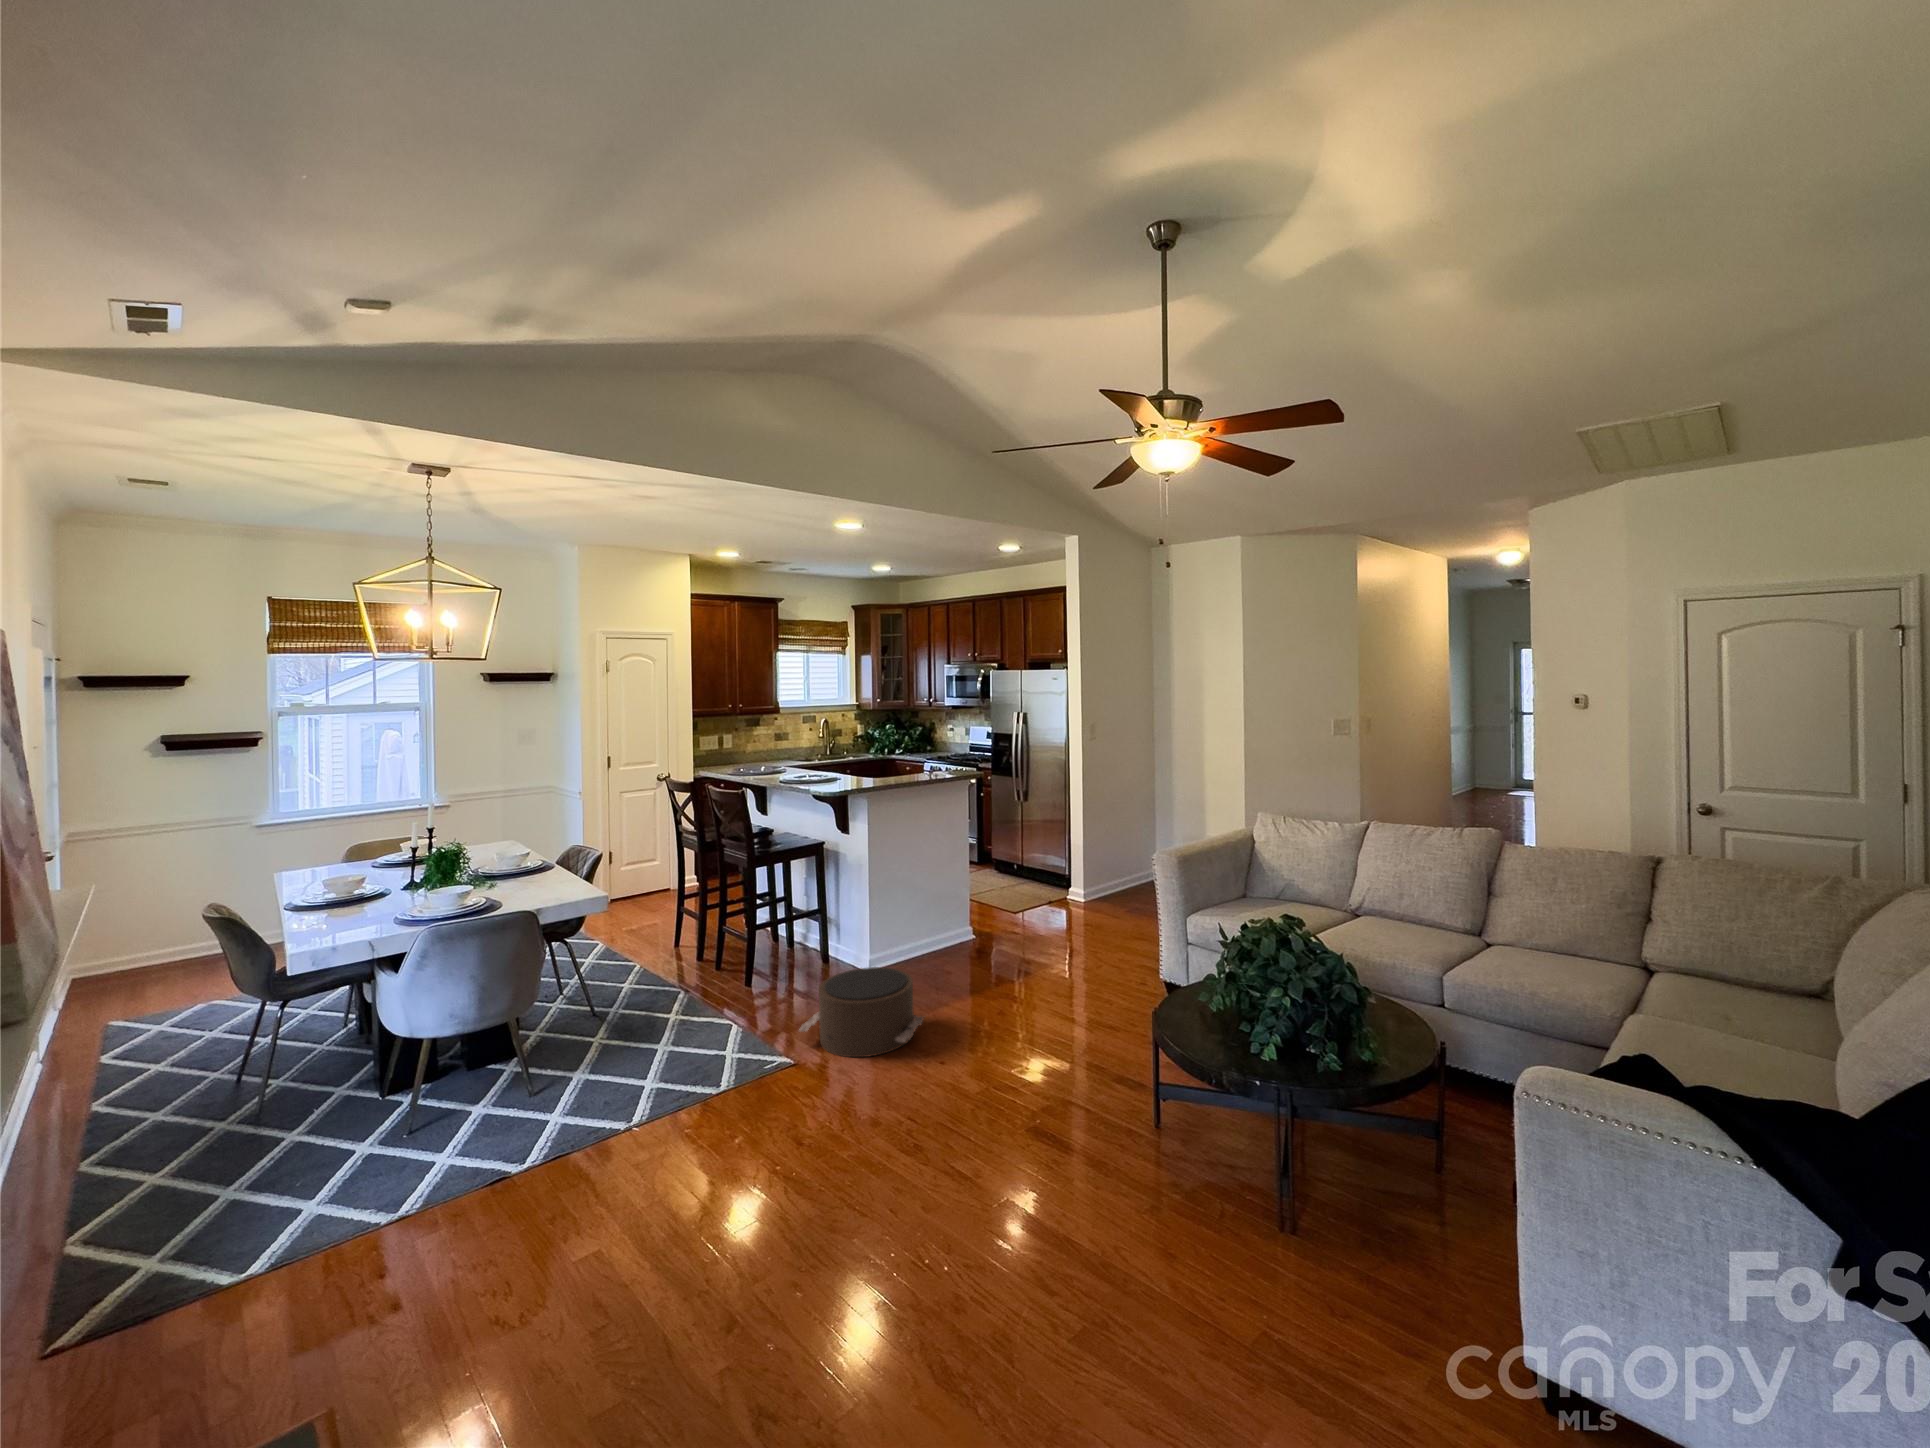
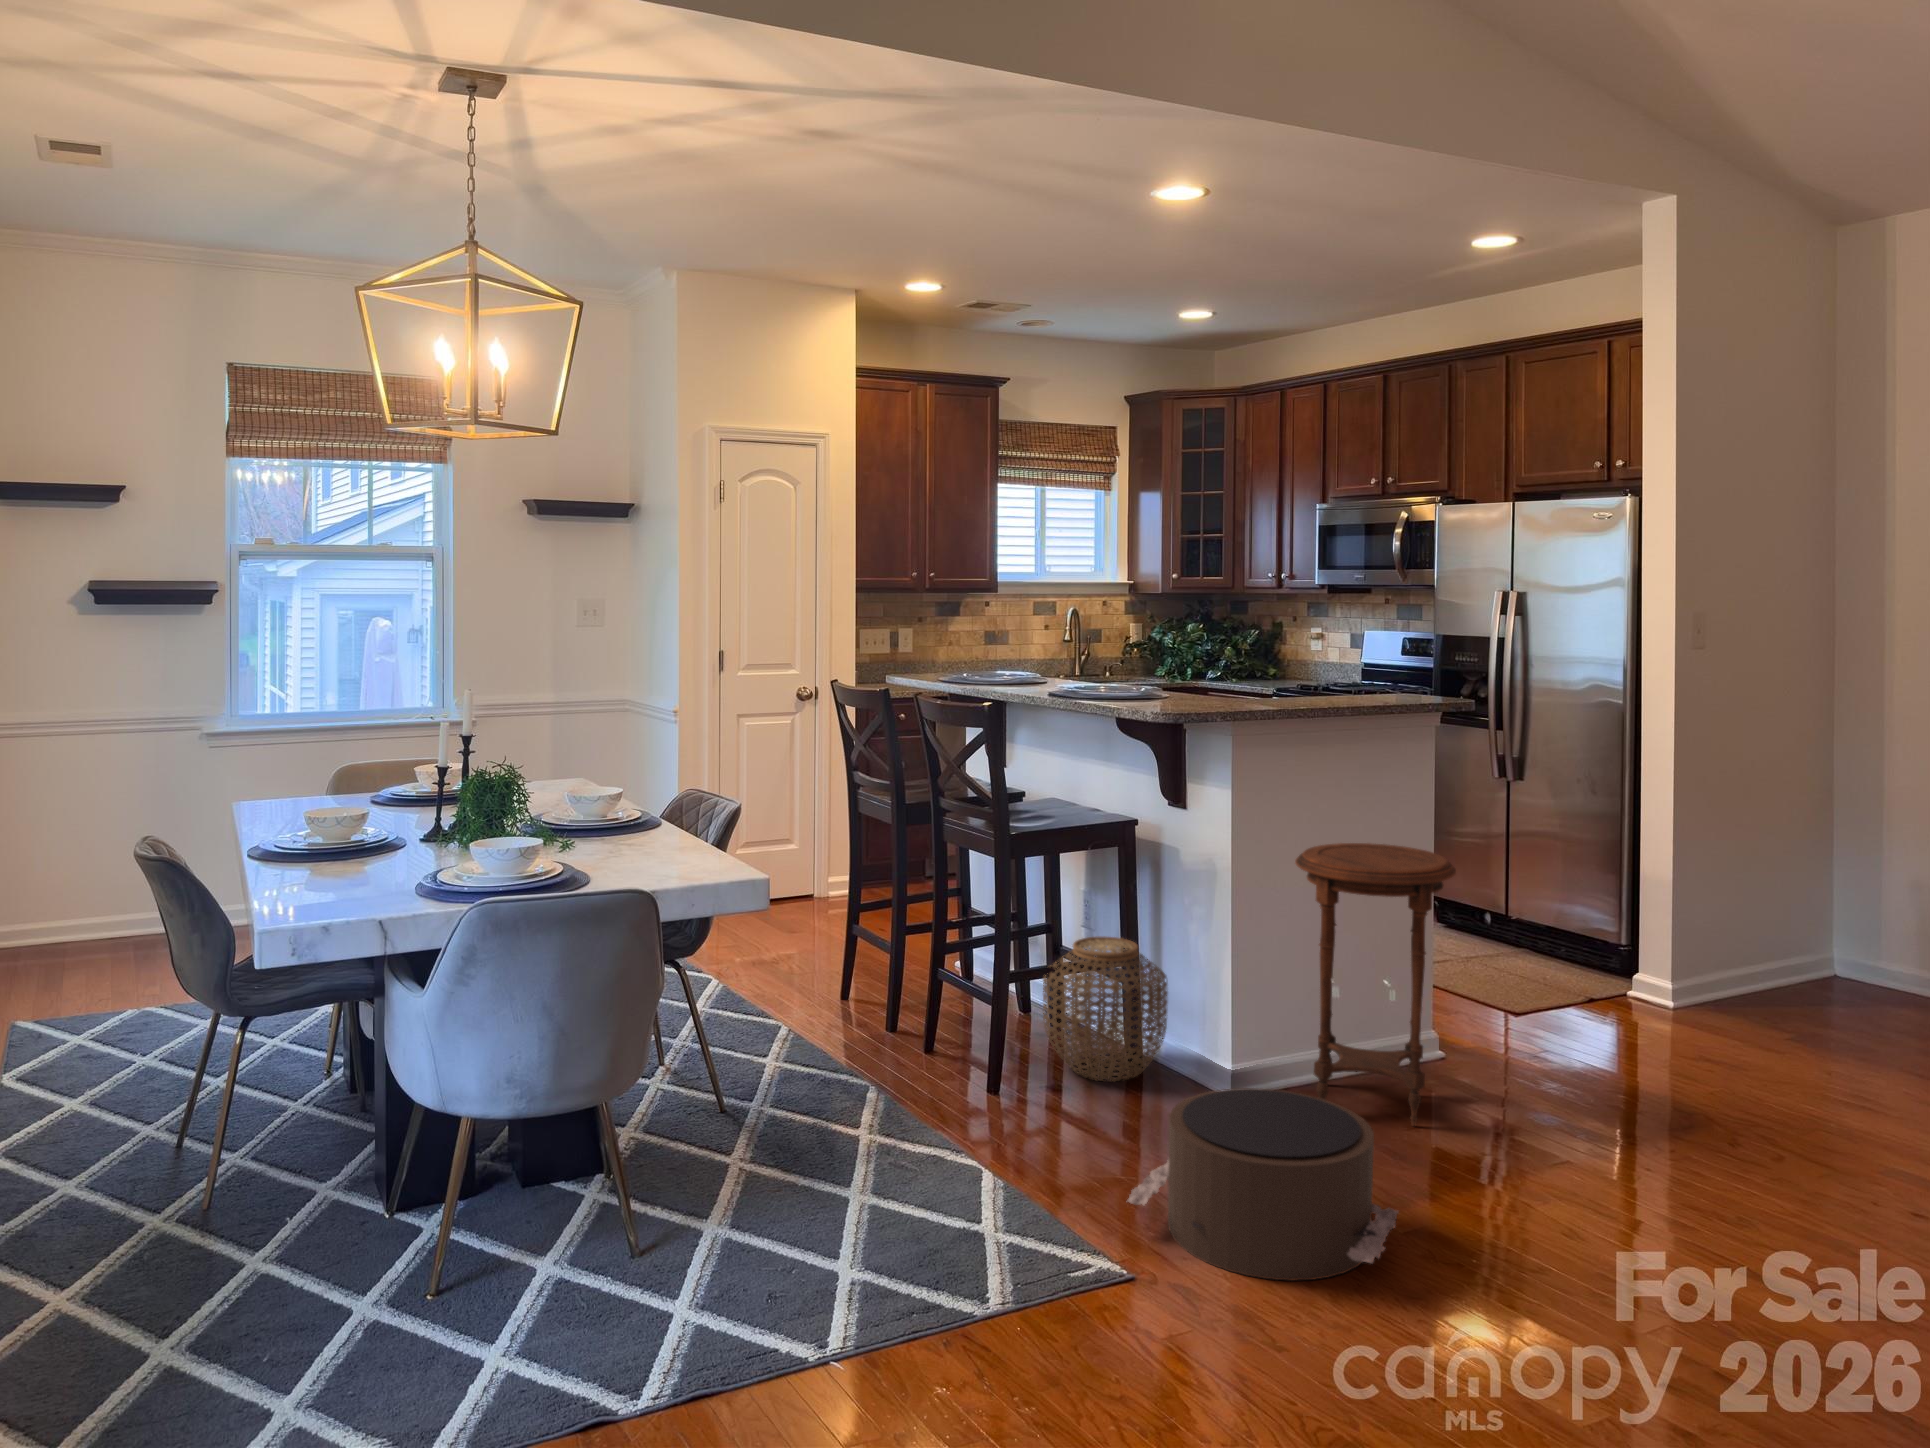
side table: none [896,842,968,977] -> present [1295,843,1456,1126]
woven basket: none [776,899,840,974] -> present [1043,936,1168,1081]

